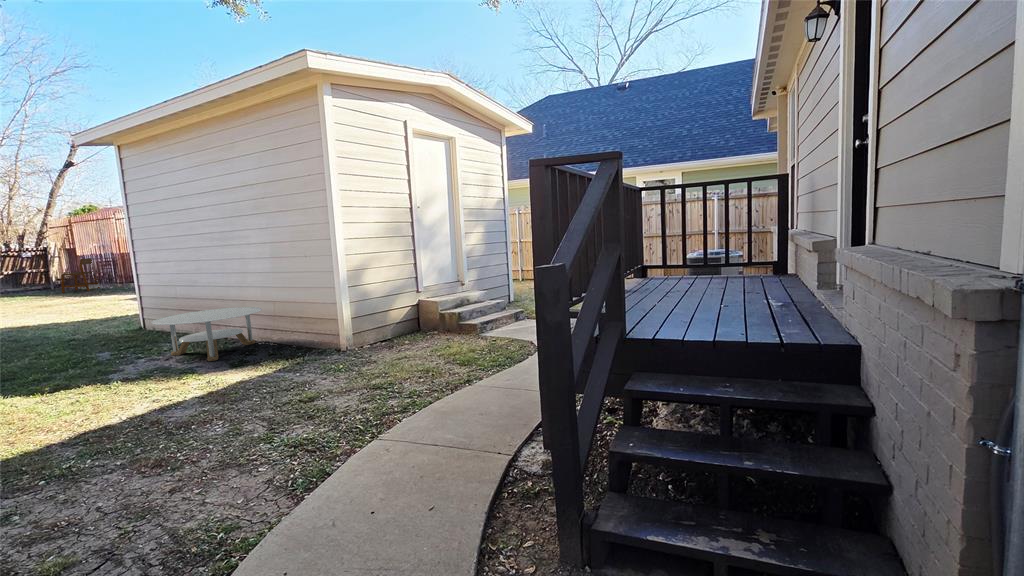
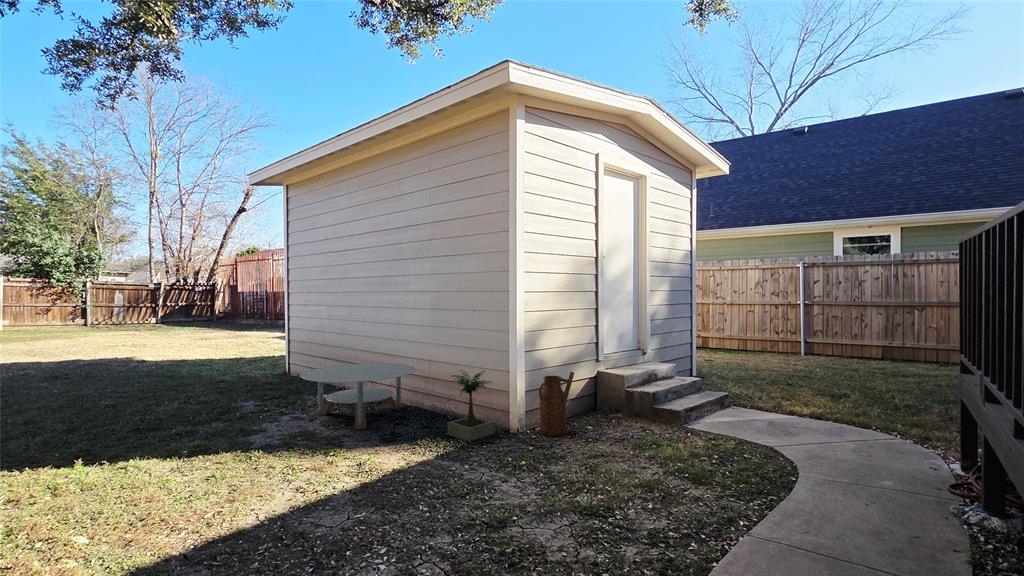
bench: present [61,258,100,293] -> none [221,295,252,326]
watering can: none [361,300,393,349] -> present [539,372,574,436]
potted plant: none [281,304,328,359] -> present [447,370,494,441]

